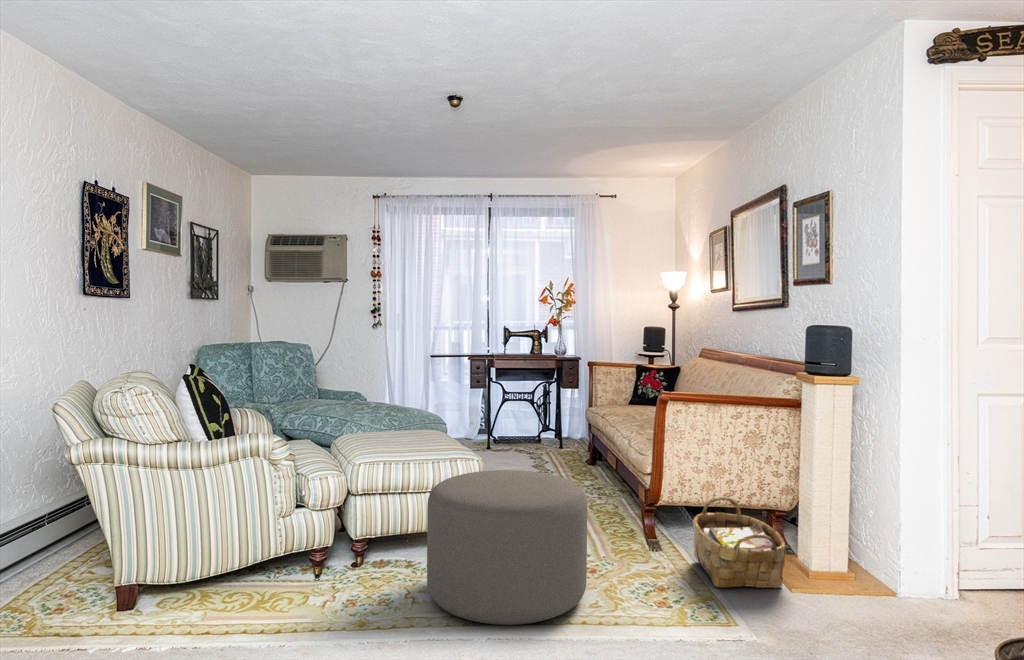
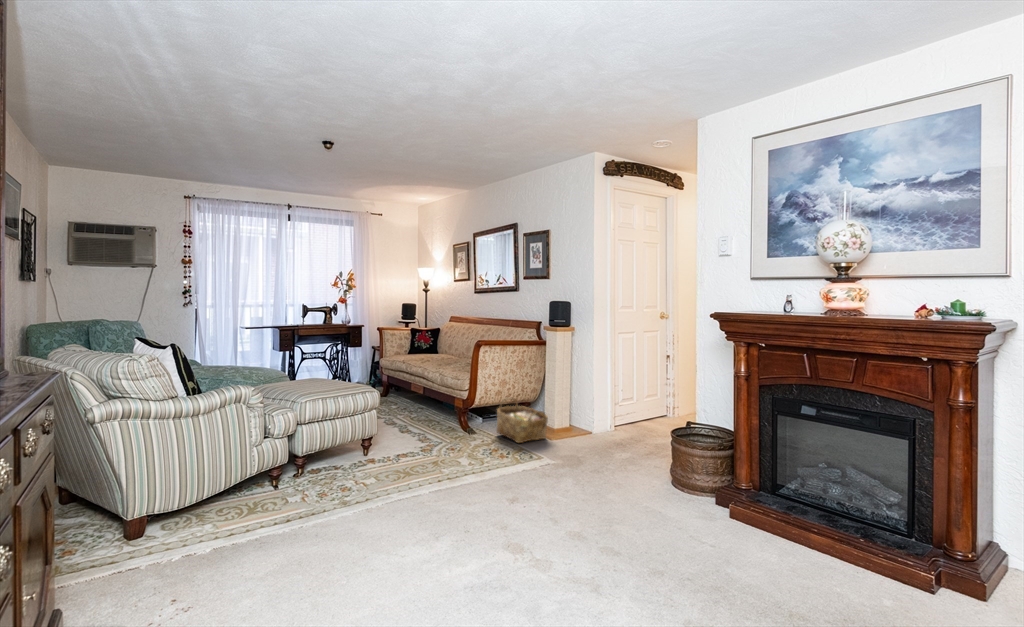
ottoman: present [427,470,587,625] -> none [366,393,464,479]

